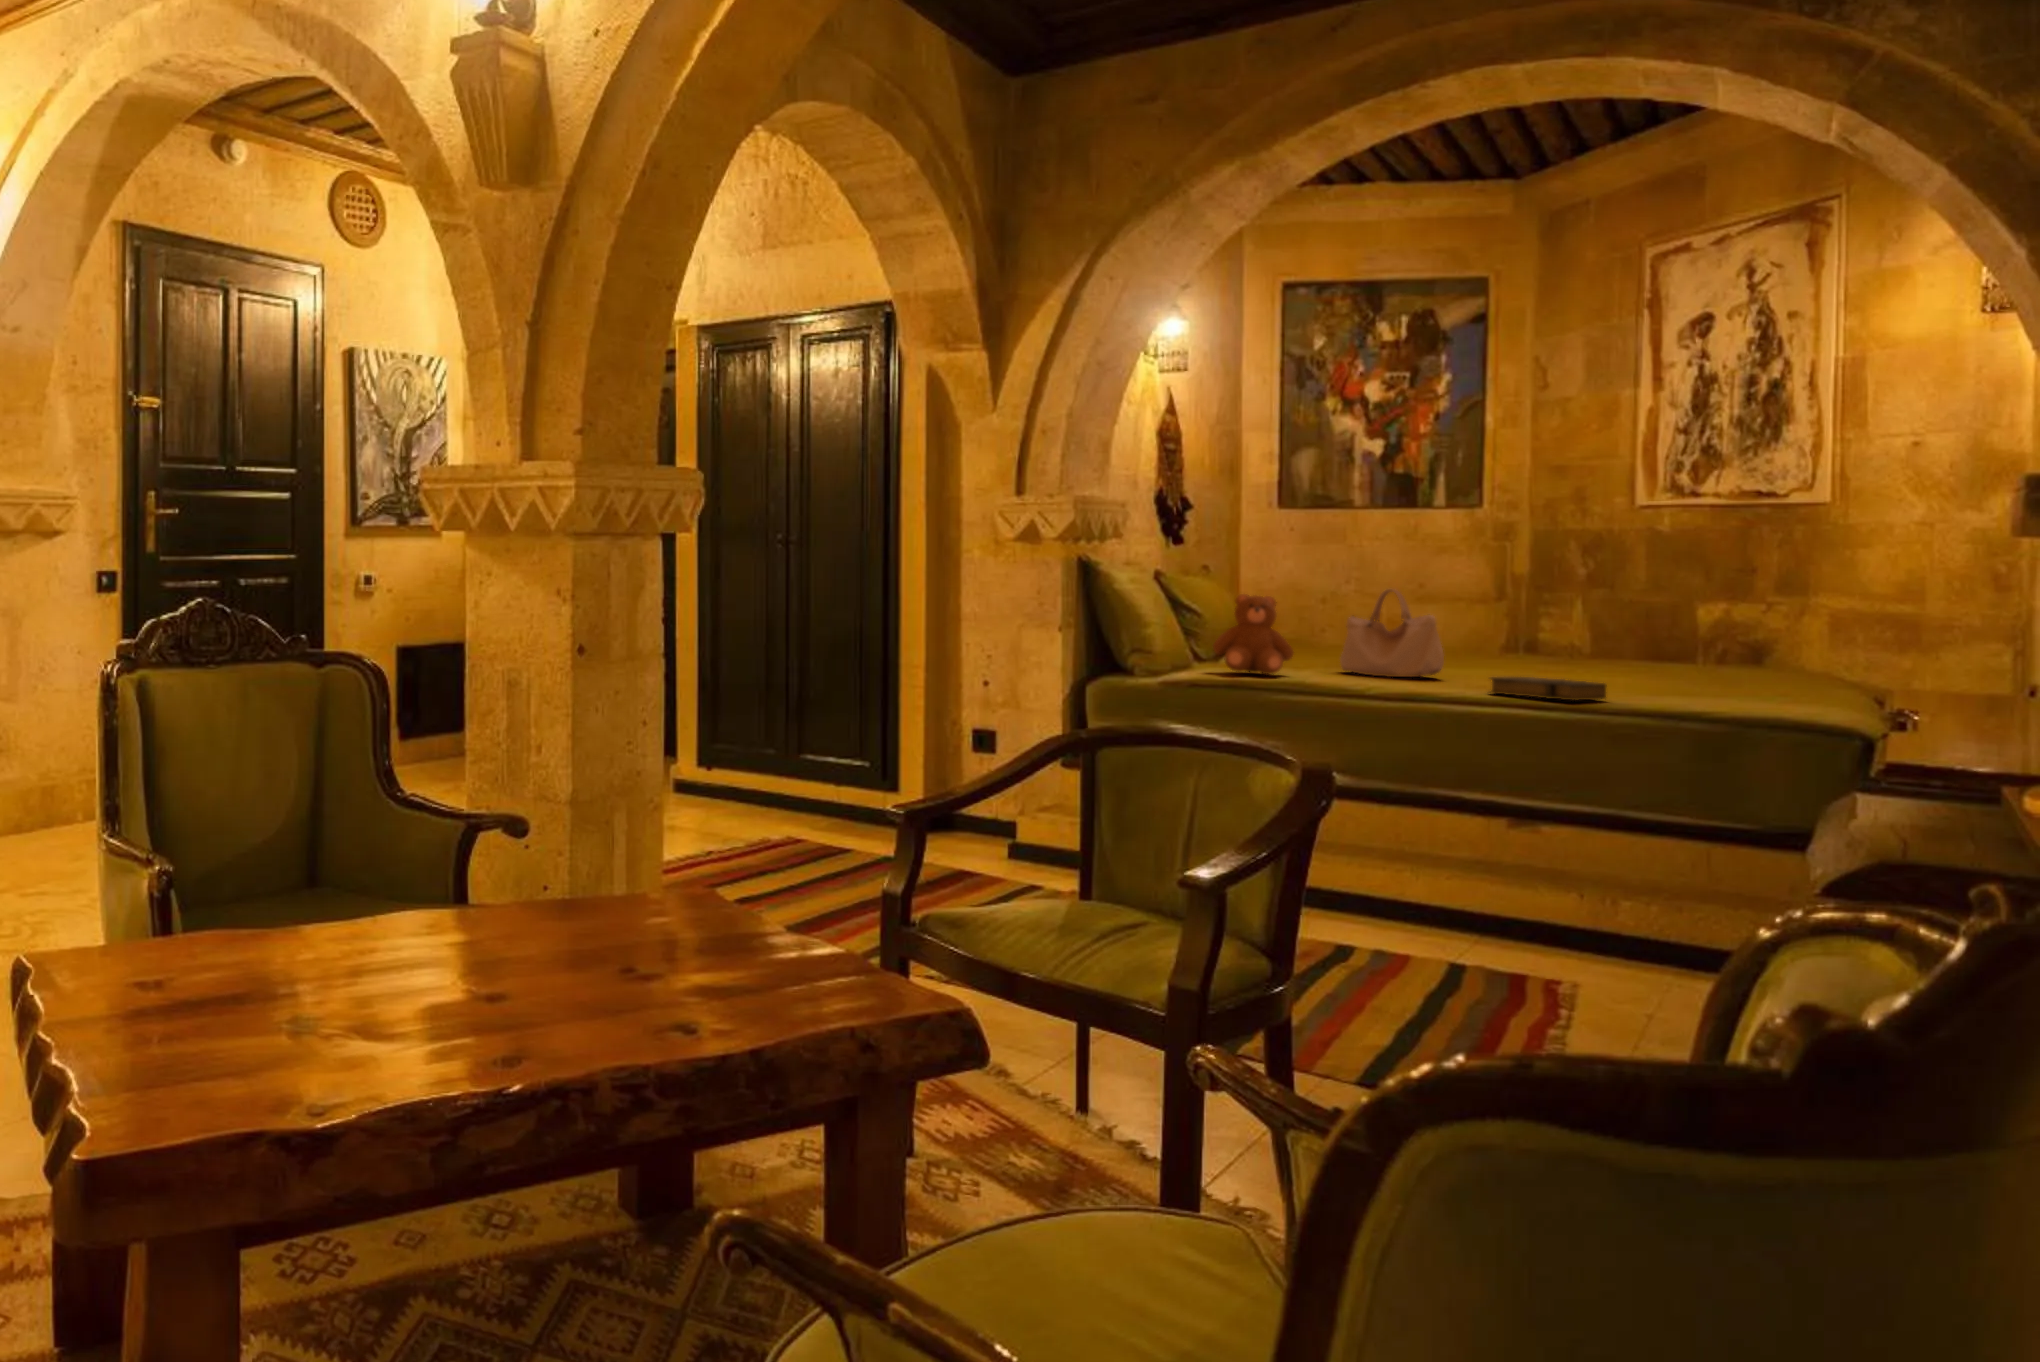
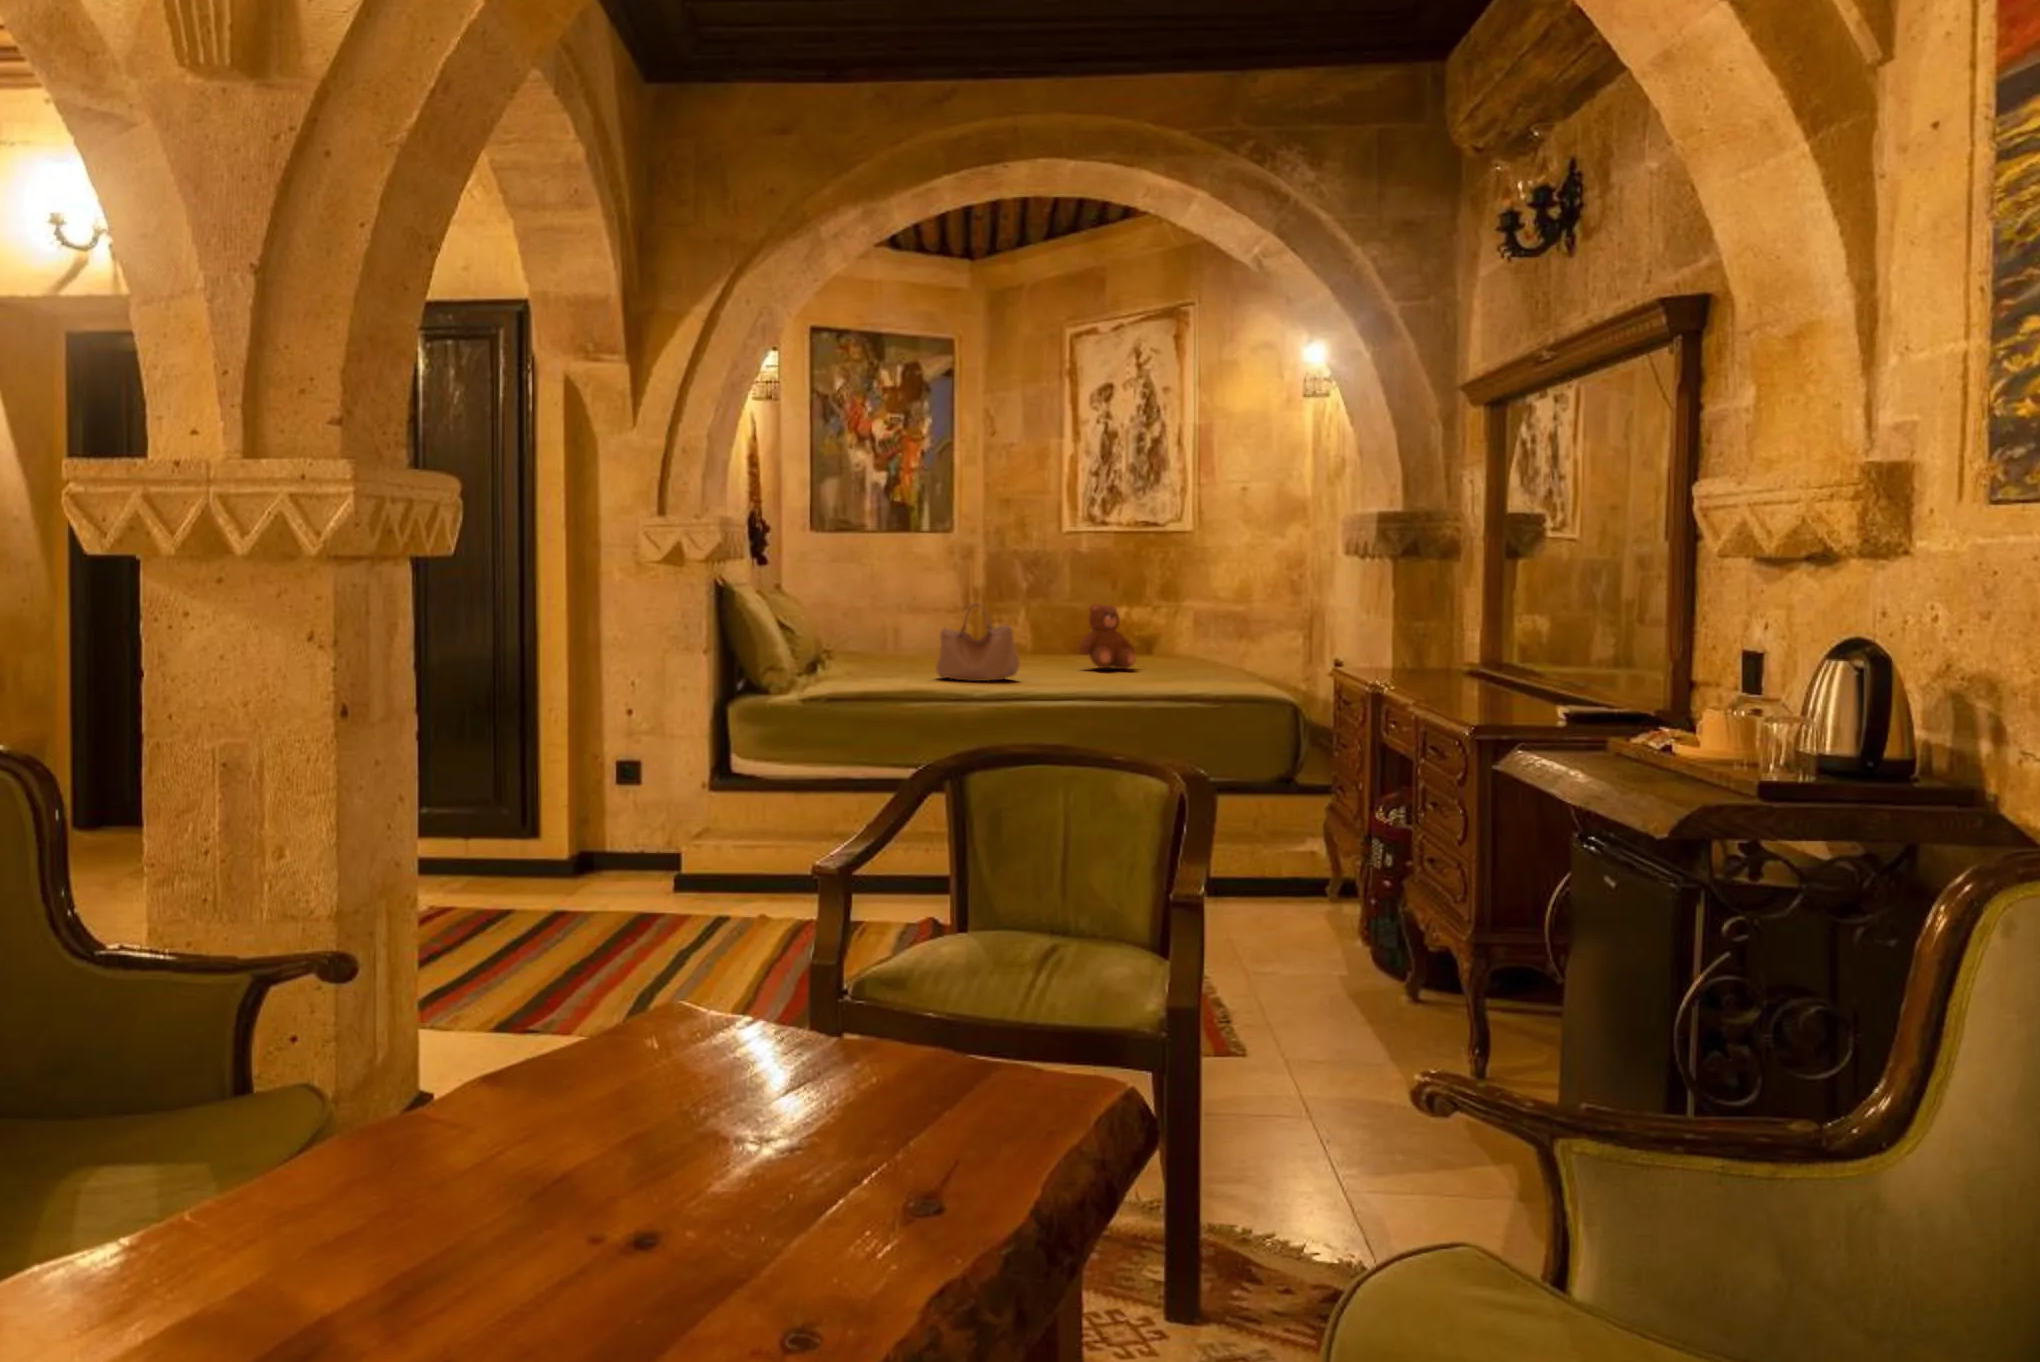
teddy bear: present [1212,594,1294,674] -> present [1079,604,1135,669]
book: present [1490,677,1607,700] -> none [1074,676,1156,695]

